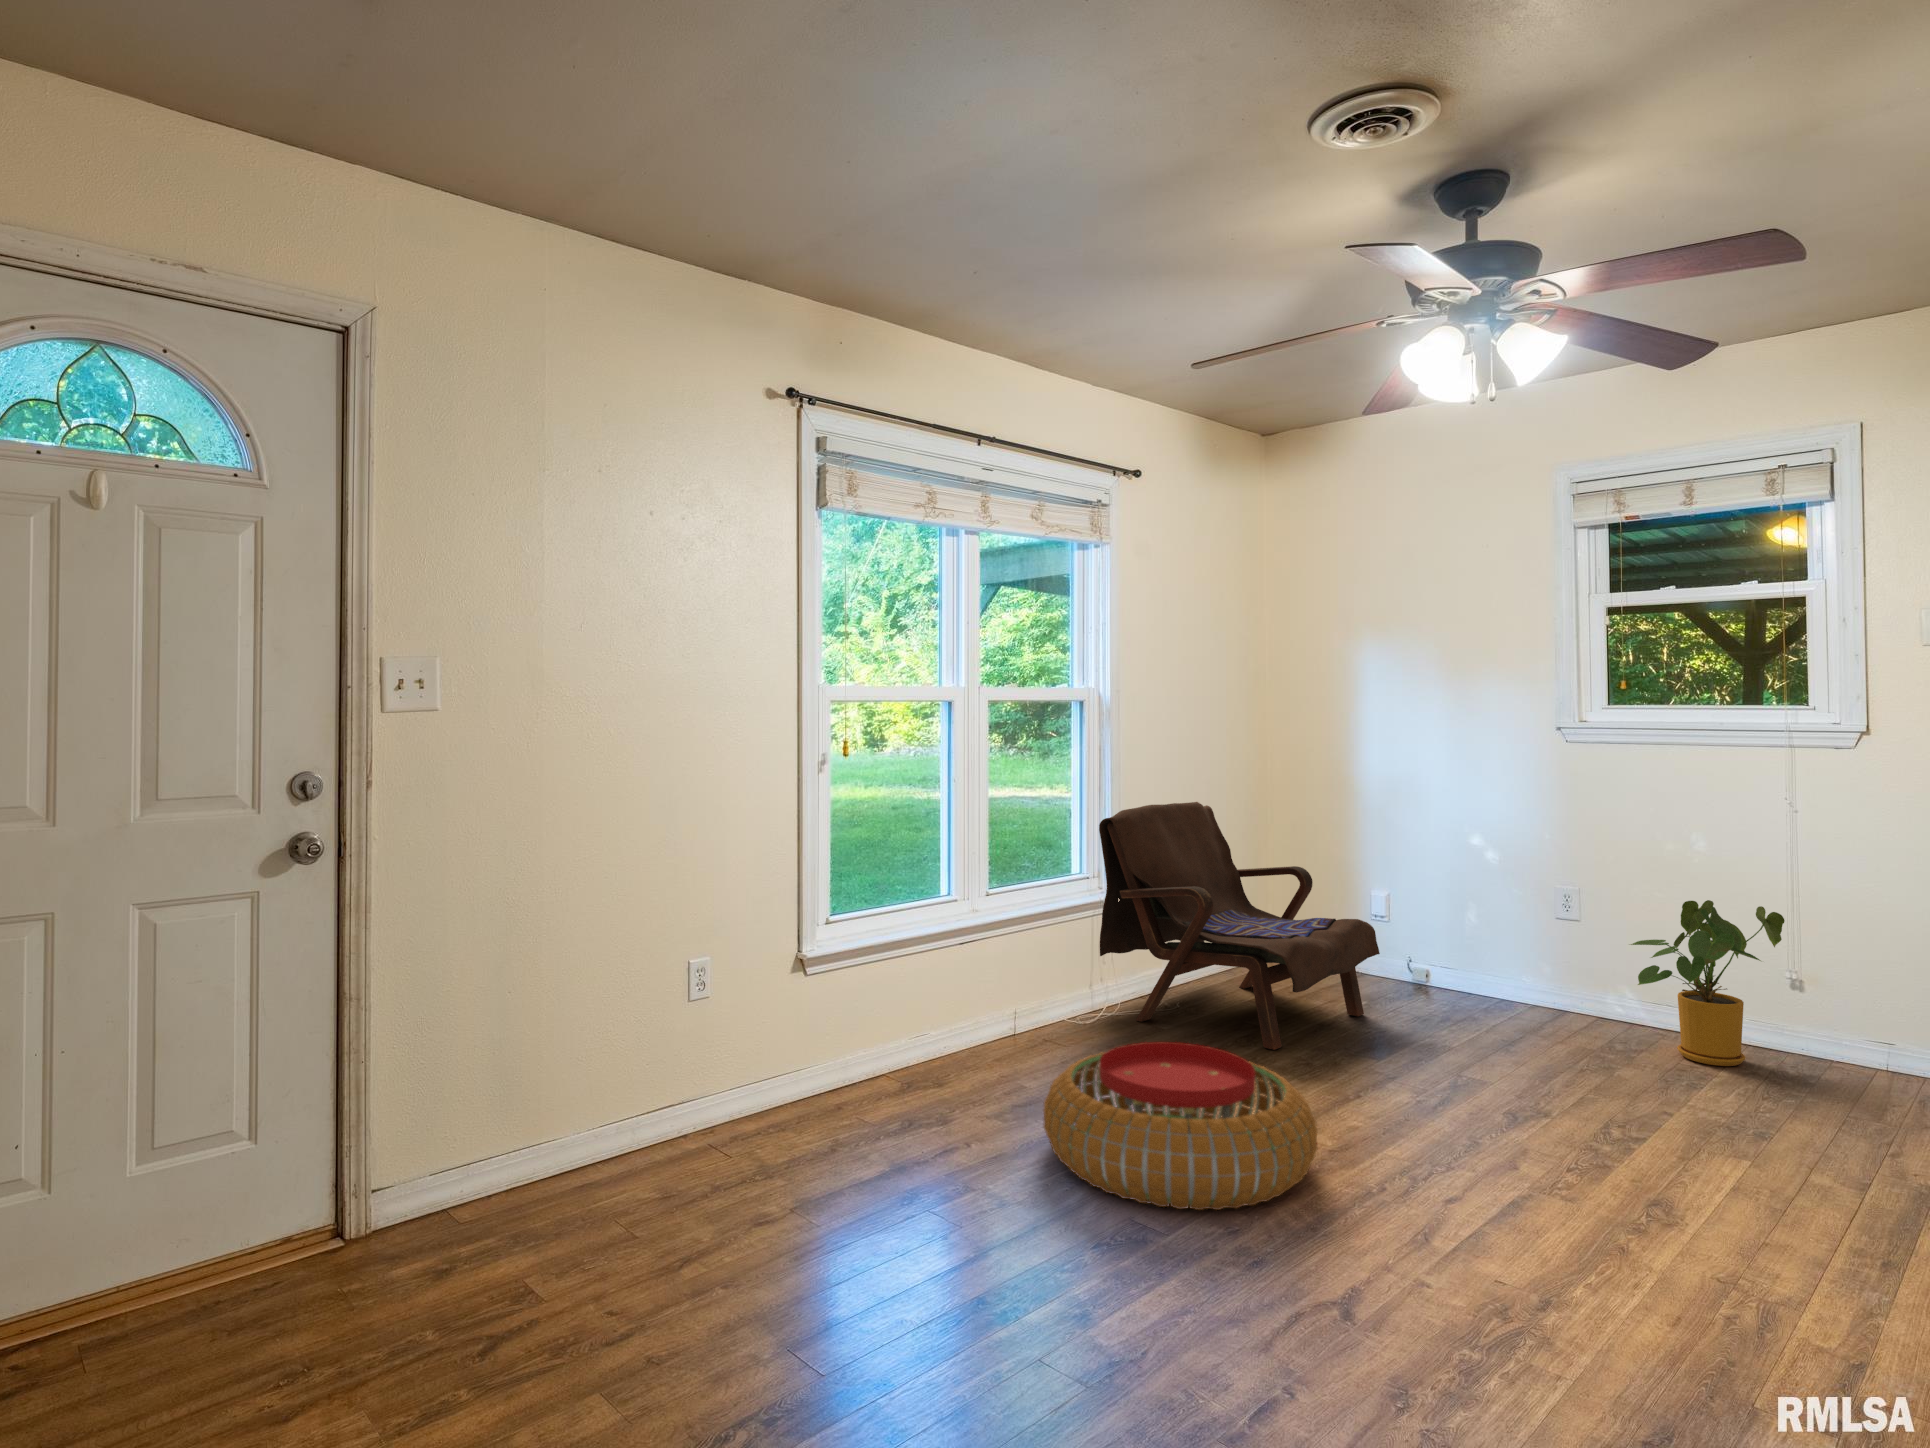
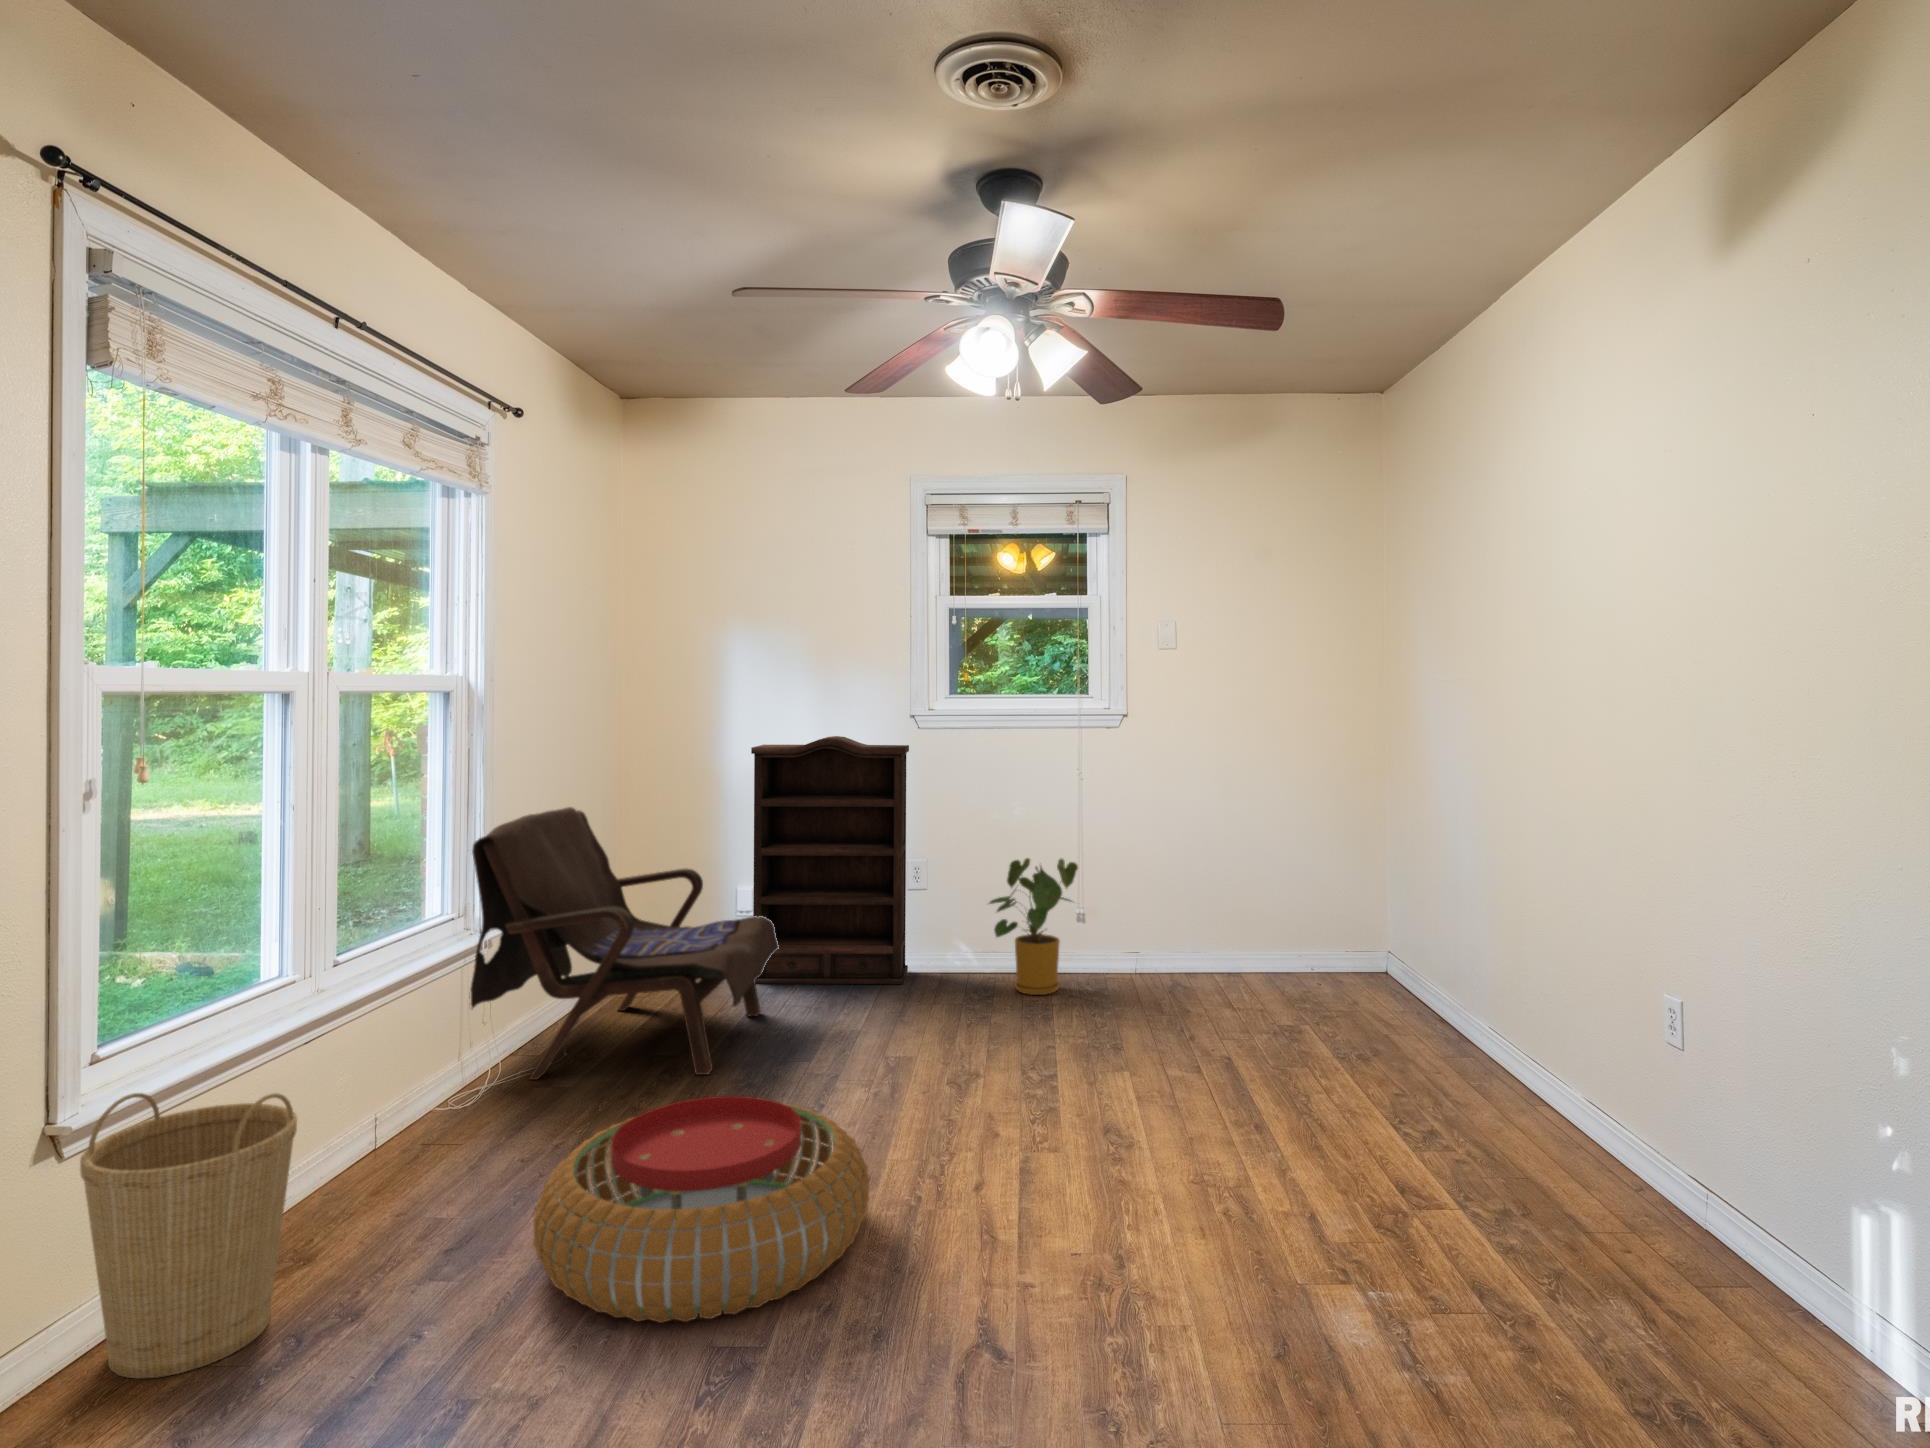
bookshelf: none [1373,748,1559,1020] -> present [751,736,909,984]
basket: none [809,948,917,1122] -> present [80,1093,297,1379]

